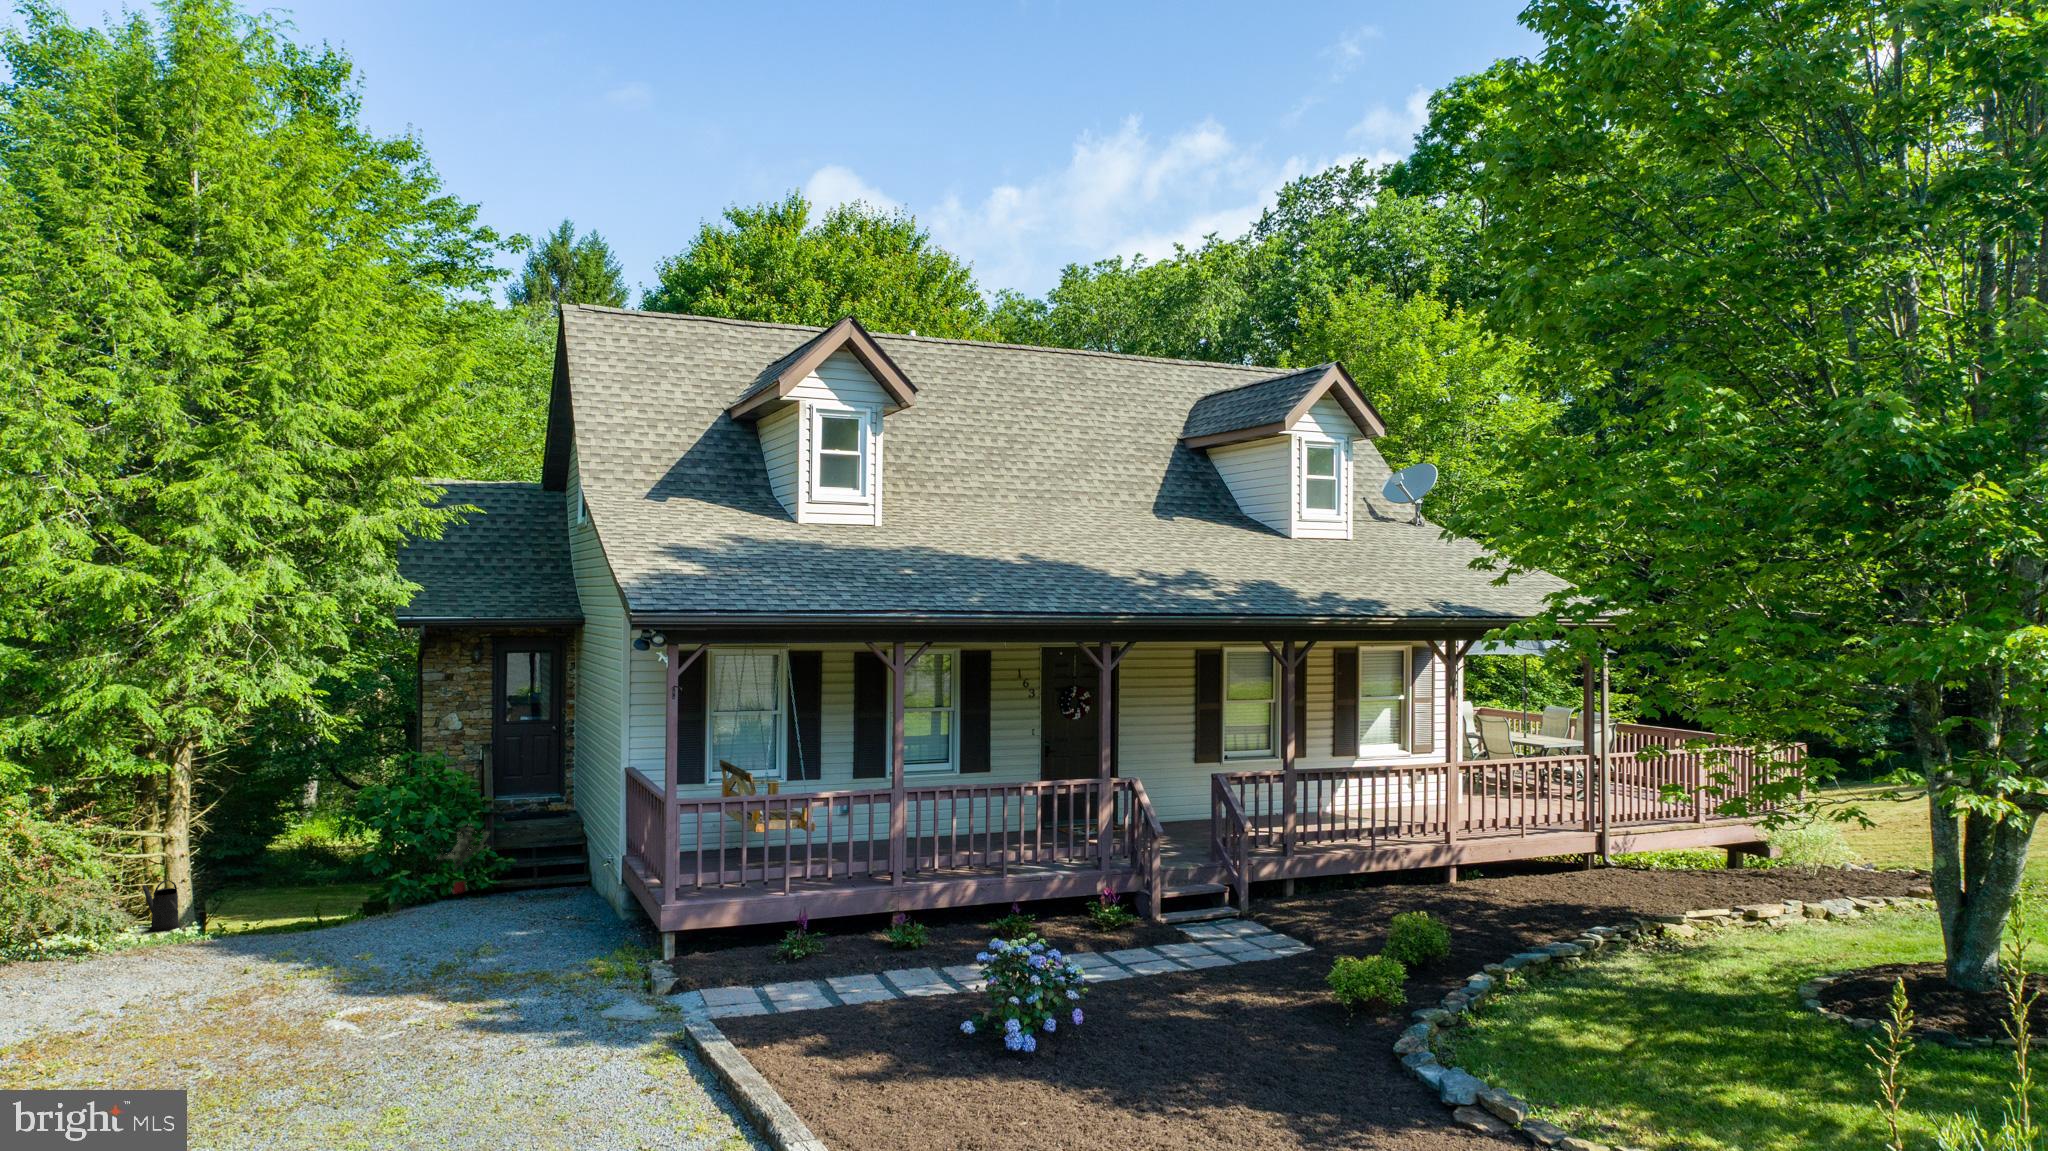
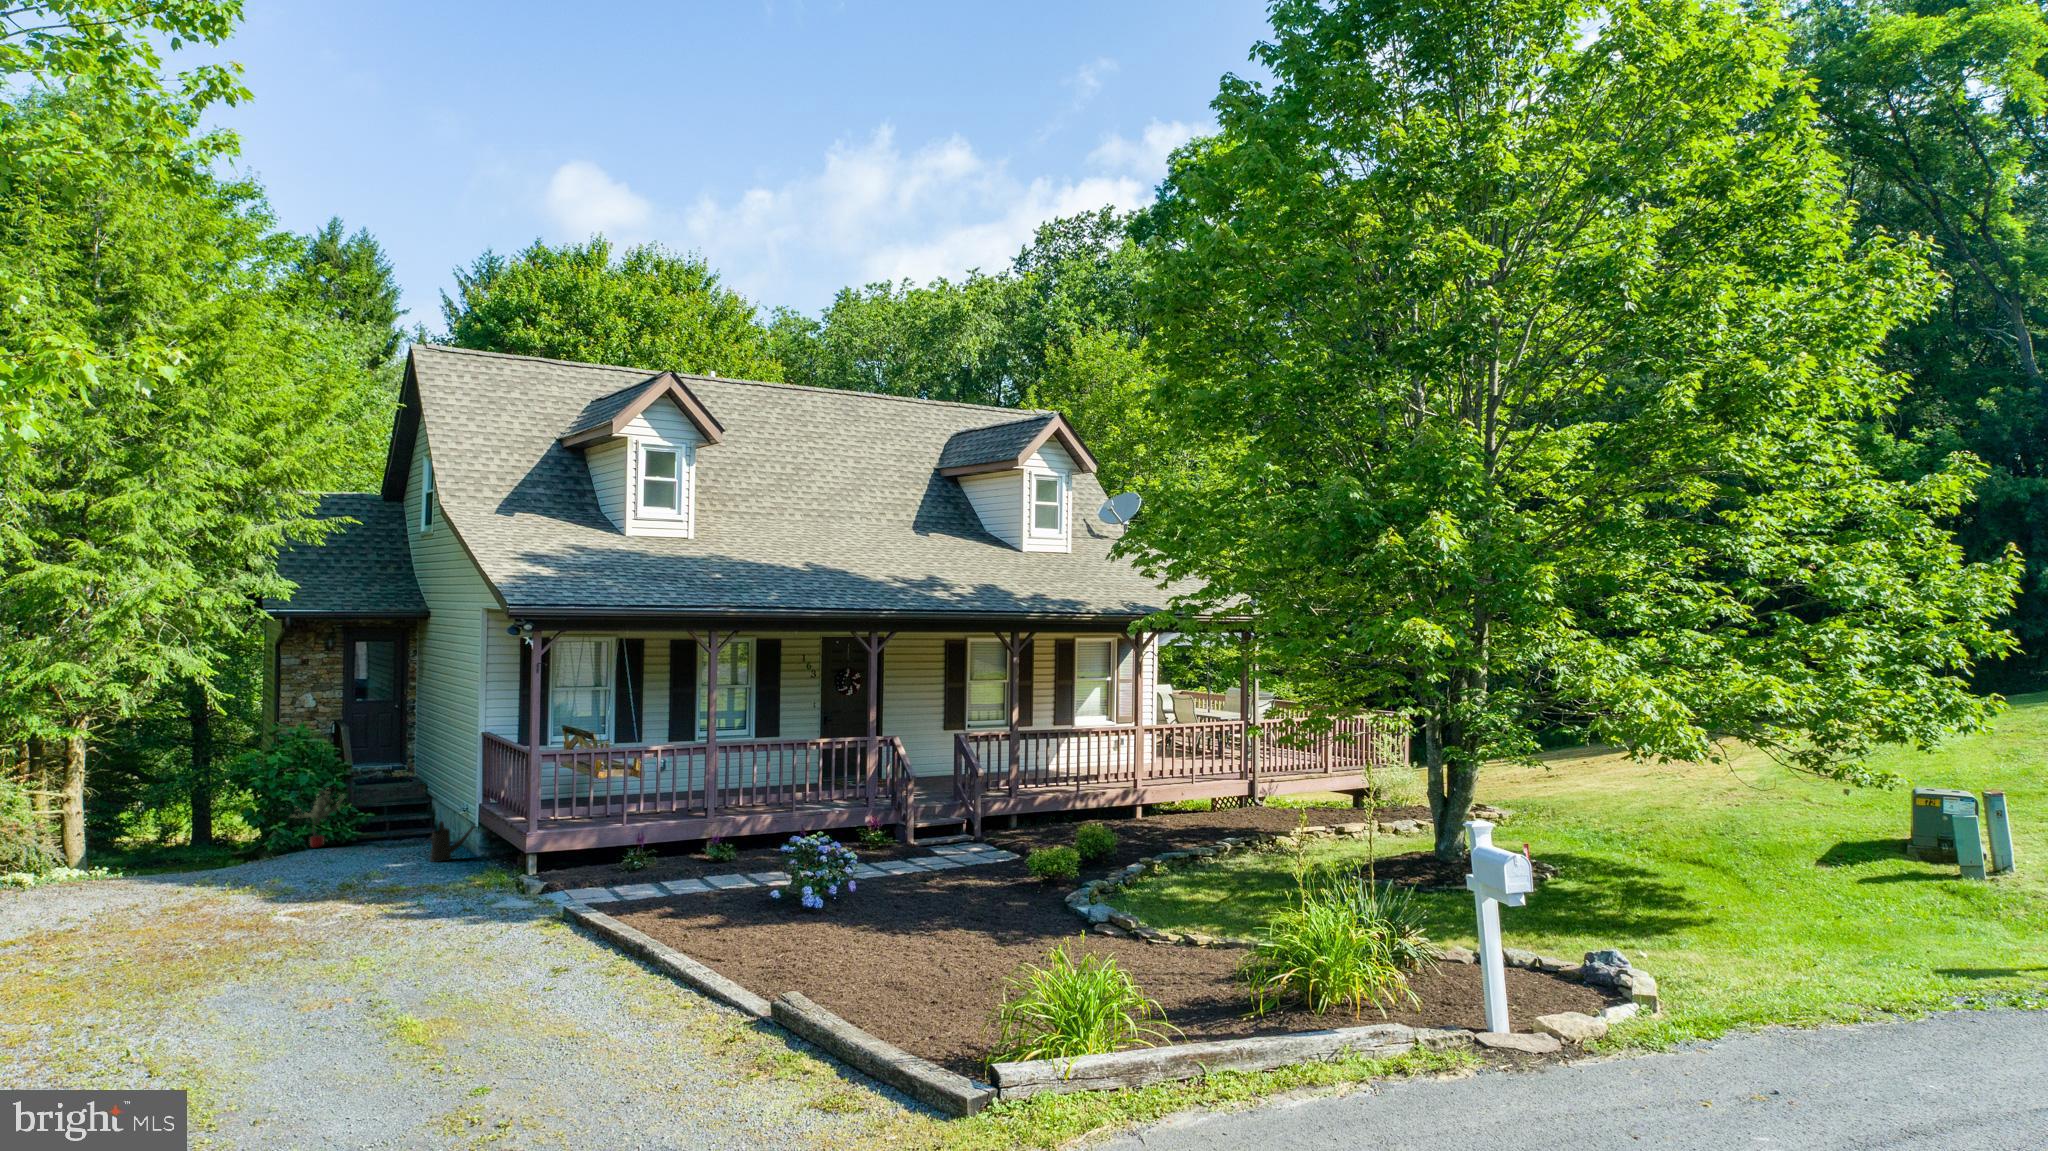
watering can: present [142,880,180,931] -> present [427,821,475,862]

